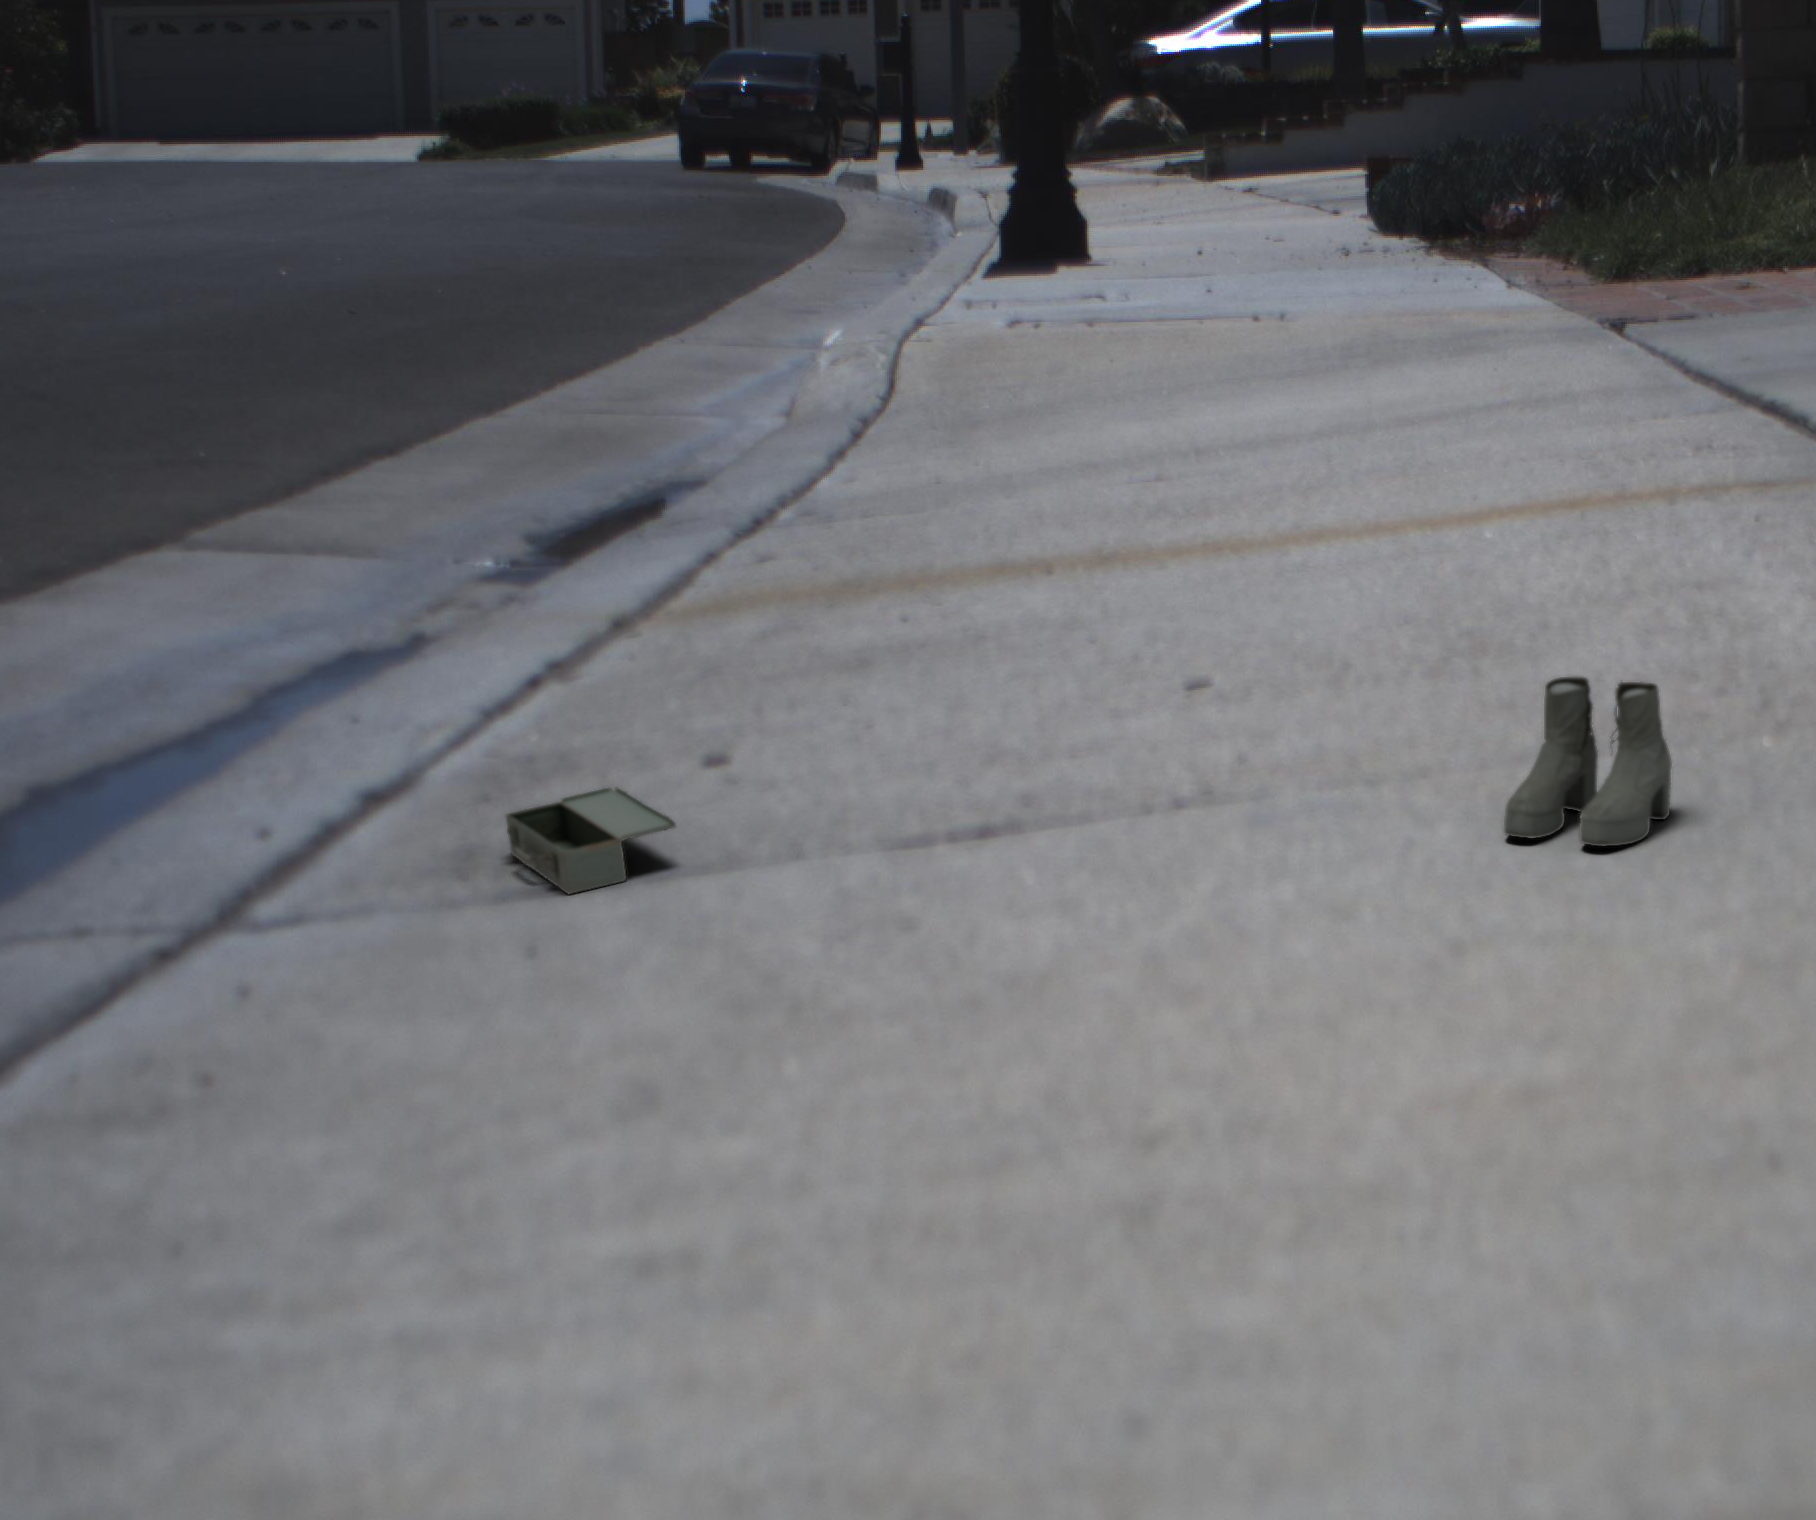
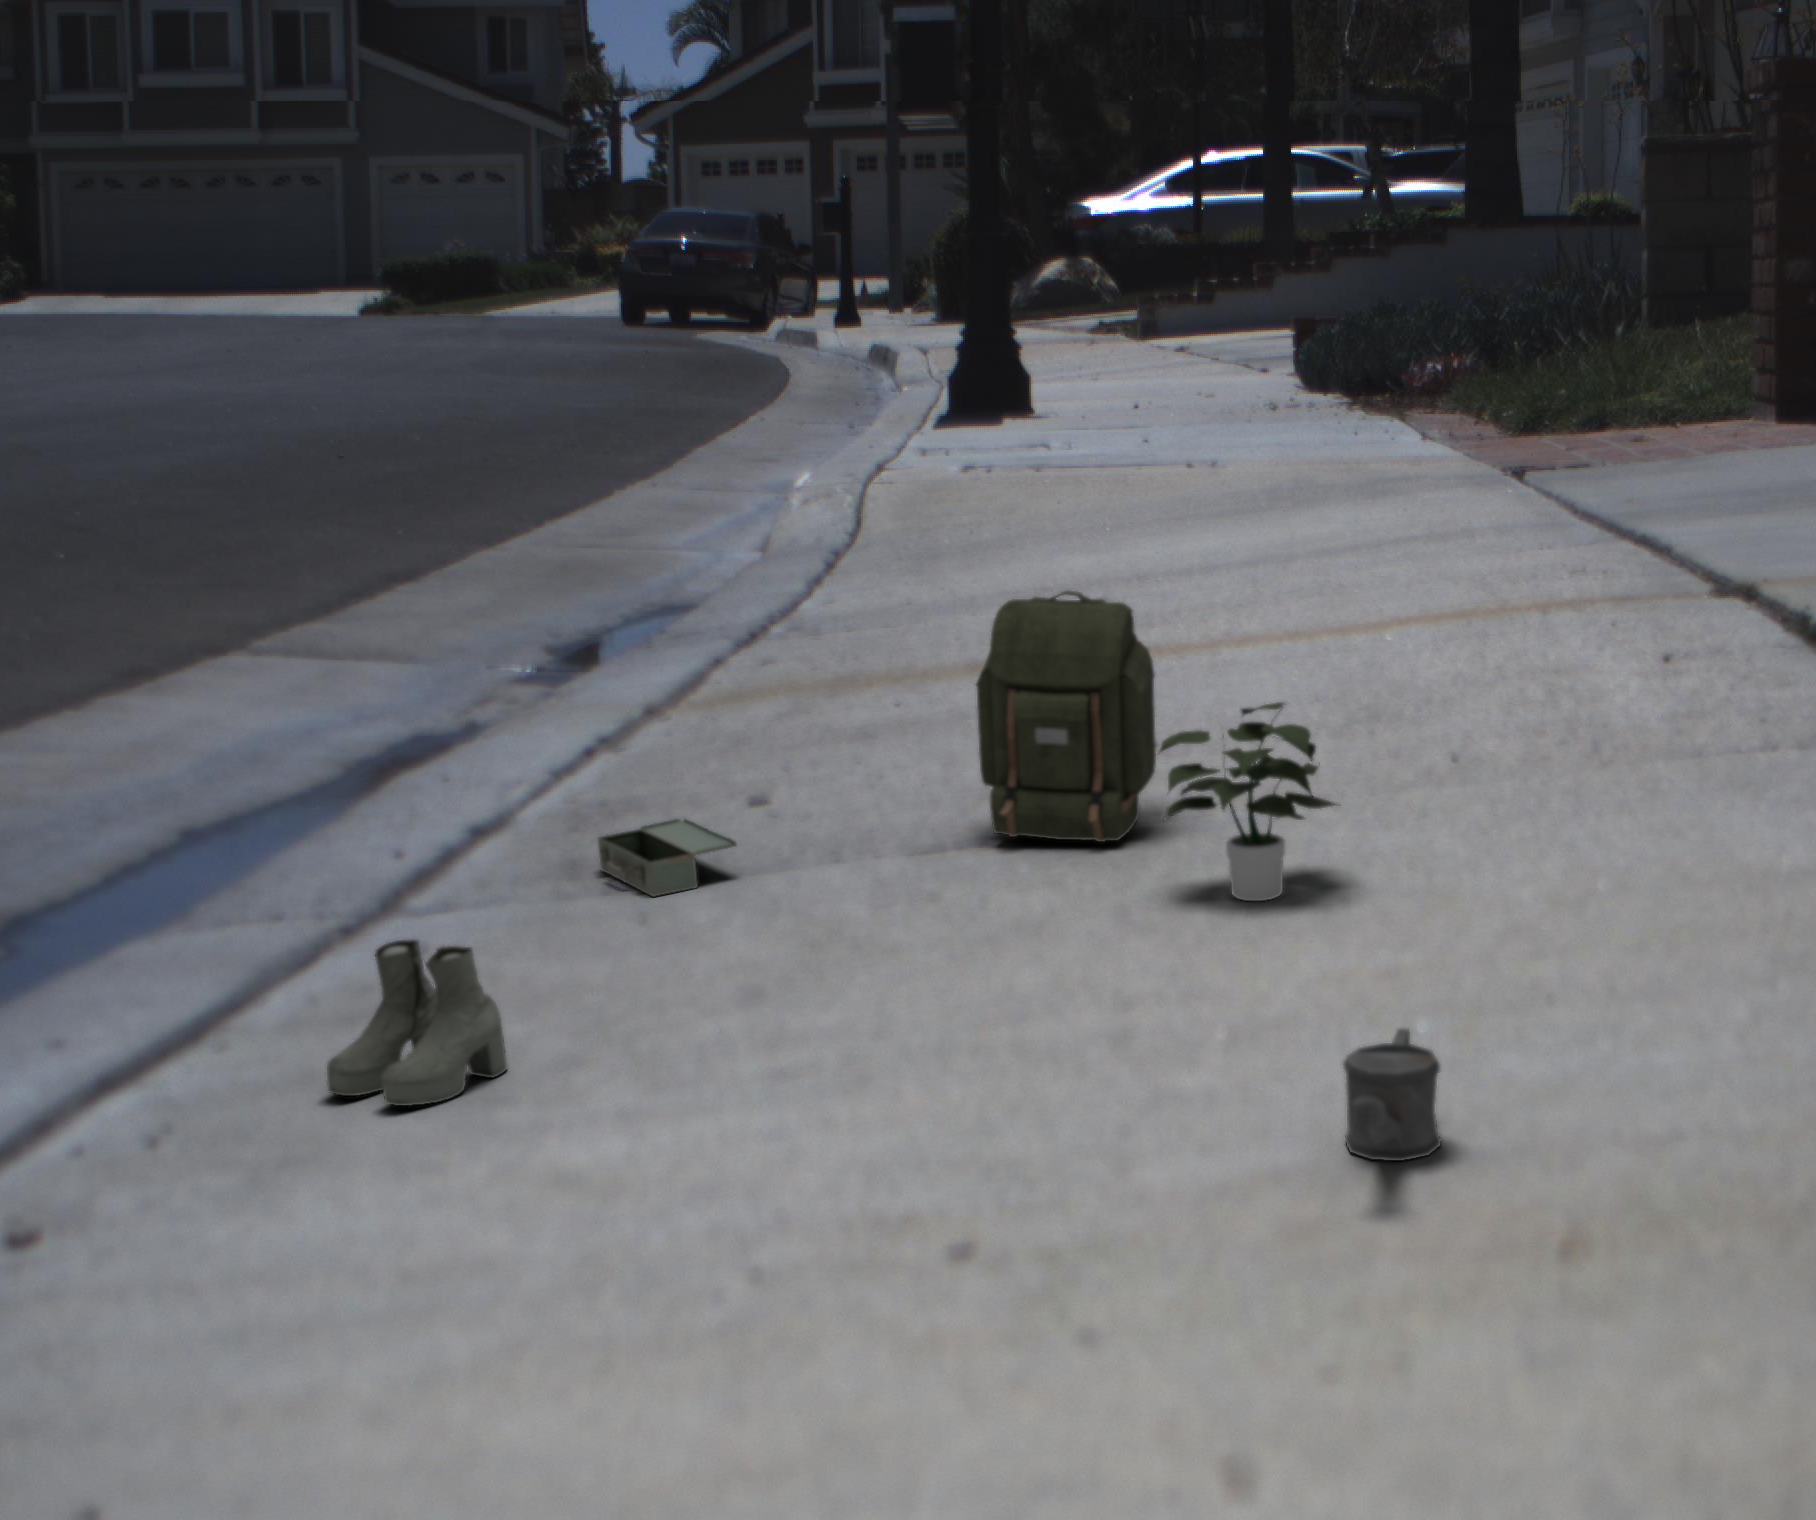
backpack: none [974,501,1203,815] -> present [976,591,1156,842]
potted plant: none [1197,649,1439,906] -> present [1159,702,1337,901]
boots: present [1504,676,1672,846] -> present [327,940,507,1106]
watering can: none [1451,1150,1589,1353] -> present [1343,1028,1441,1161]

